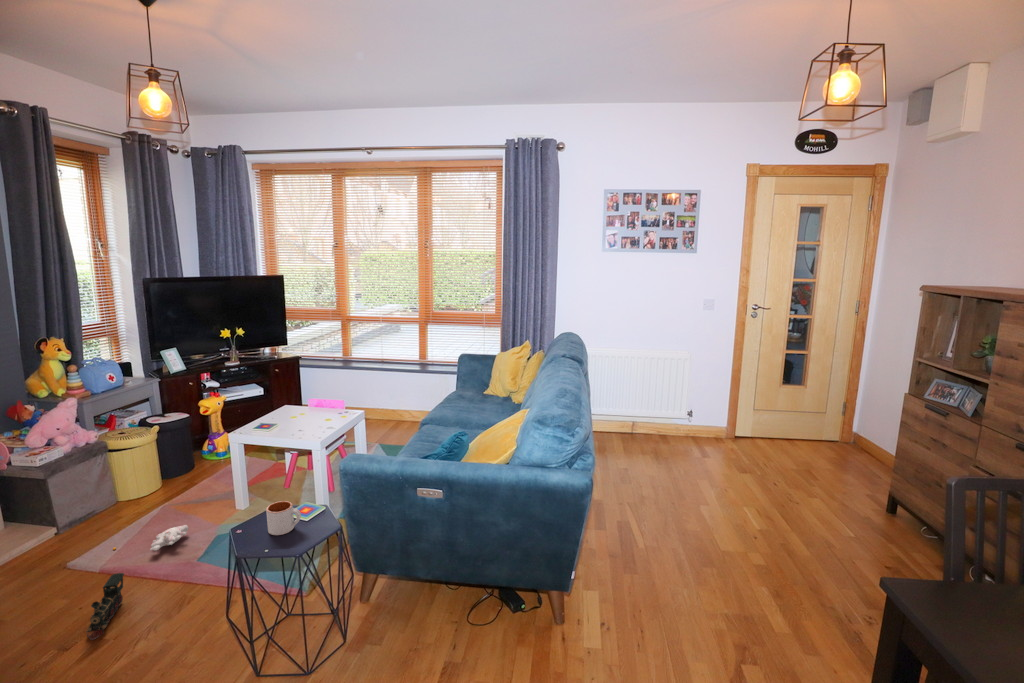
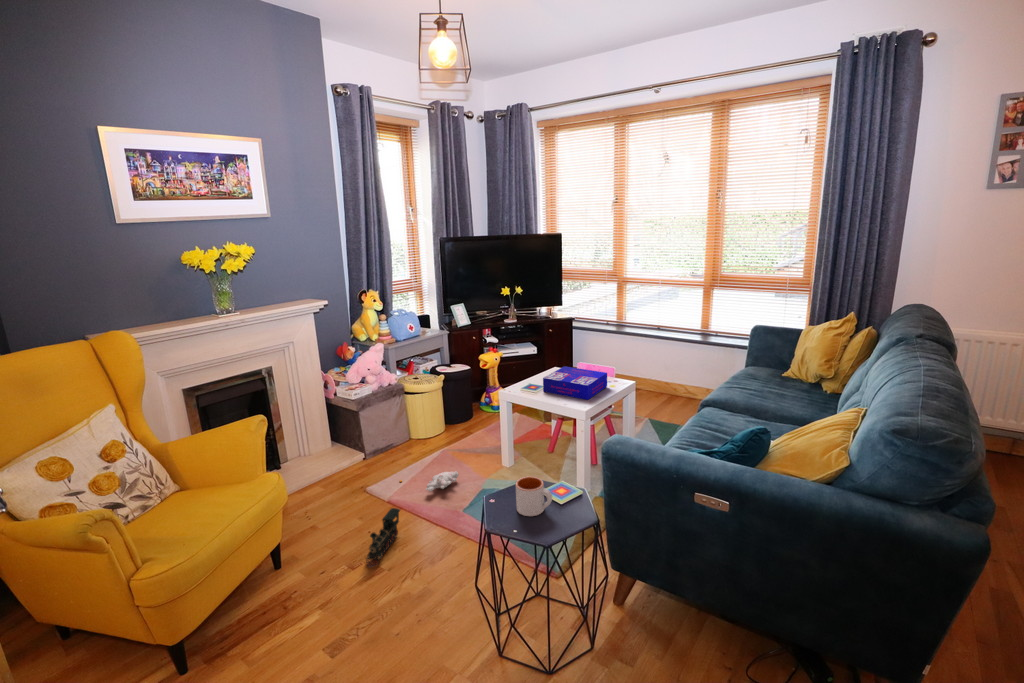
board game: none [278,404,341,433] -> present [543,366,607,400]

